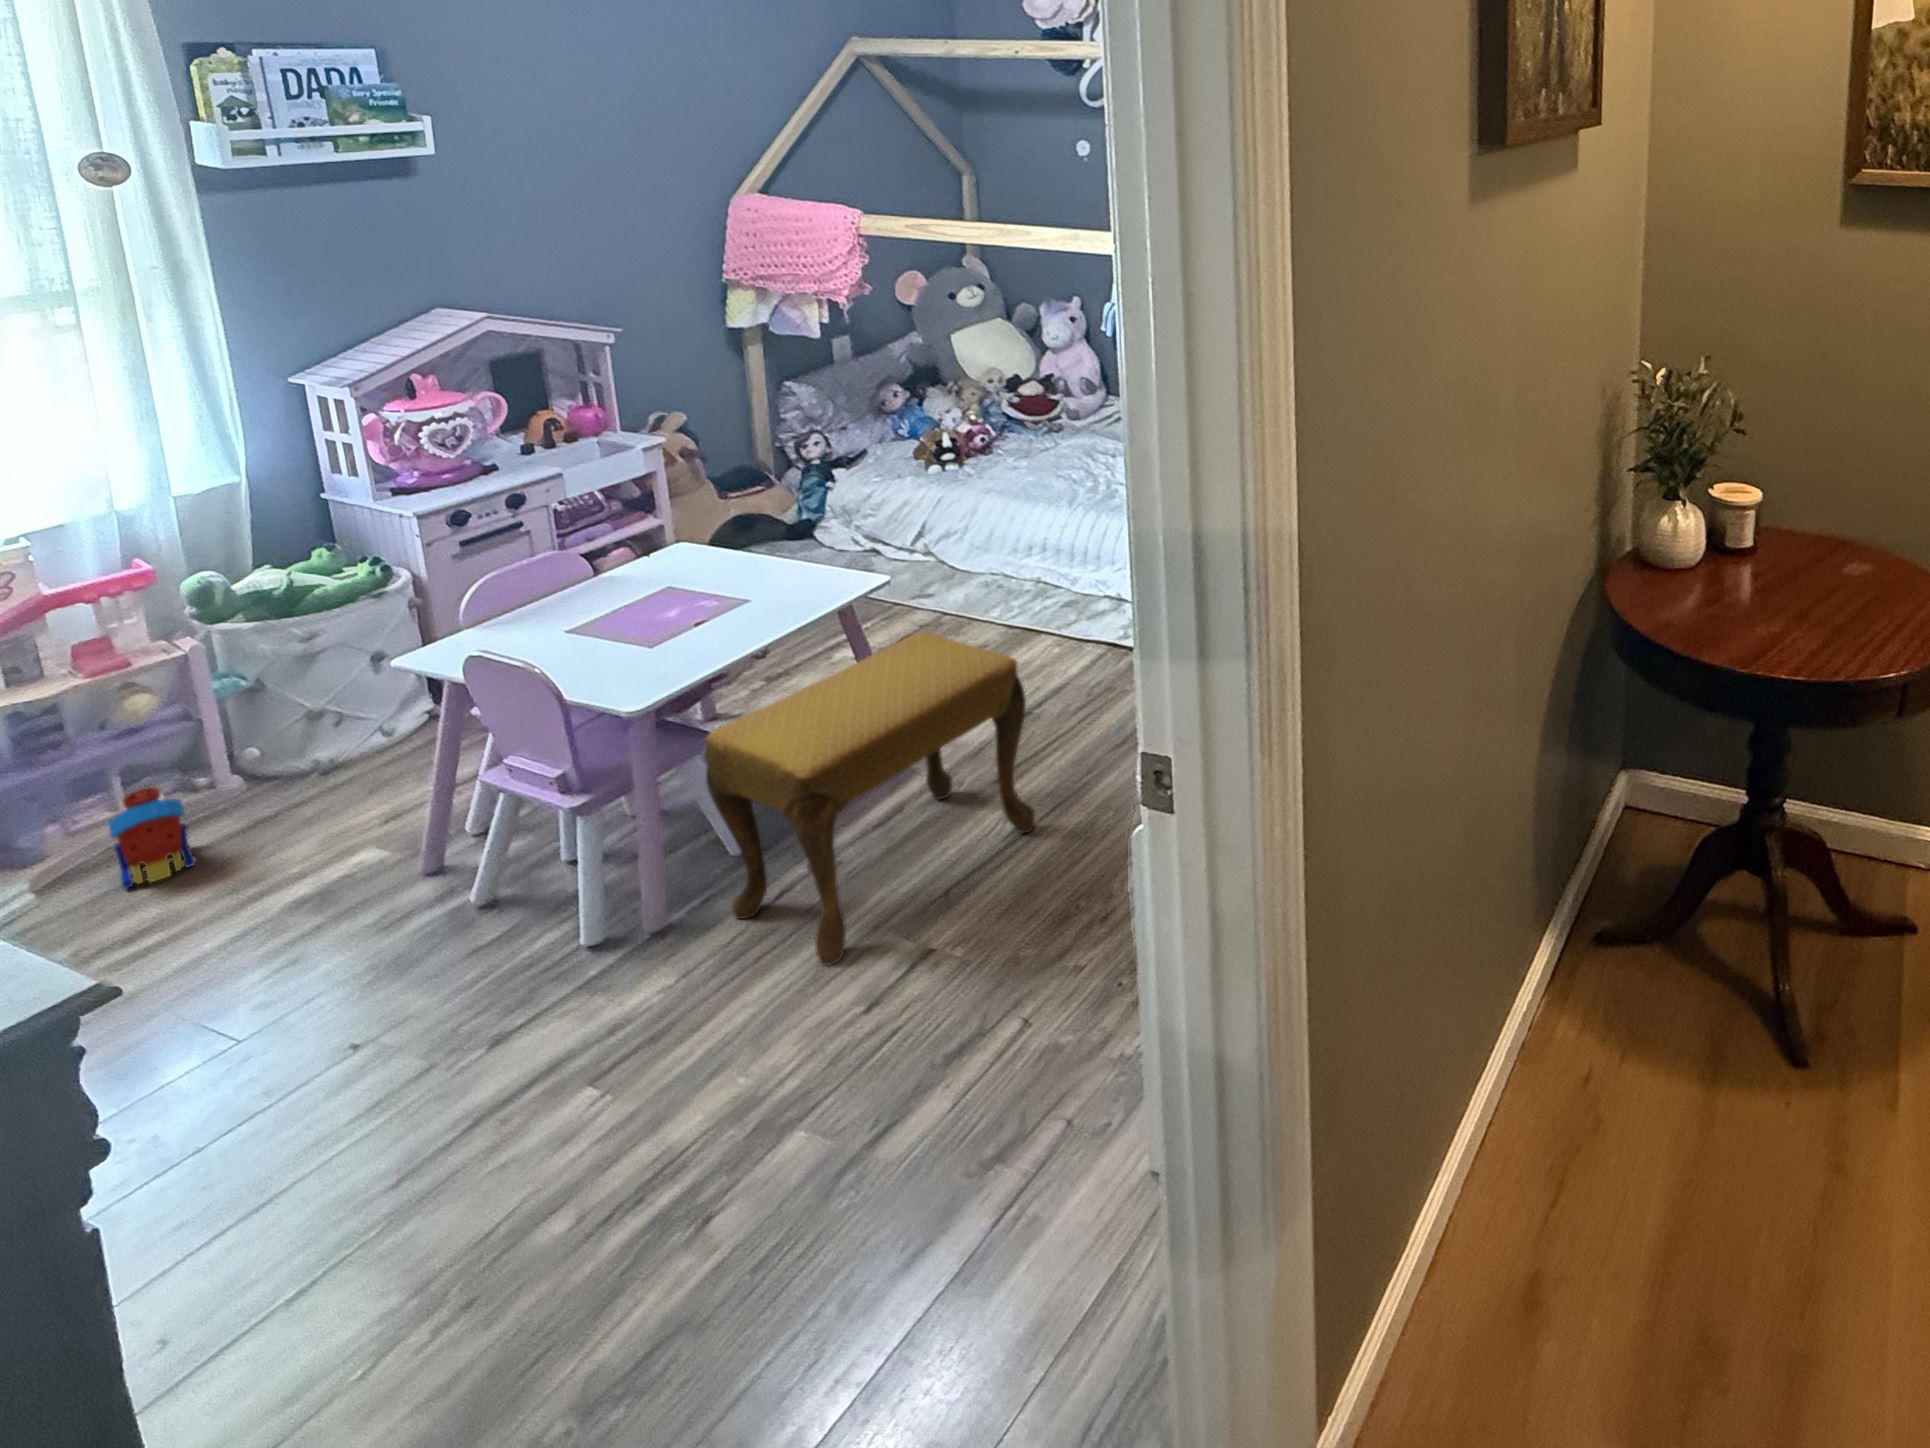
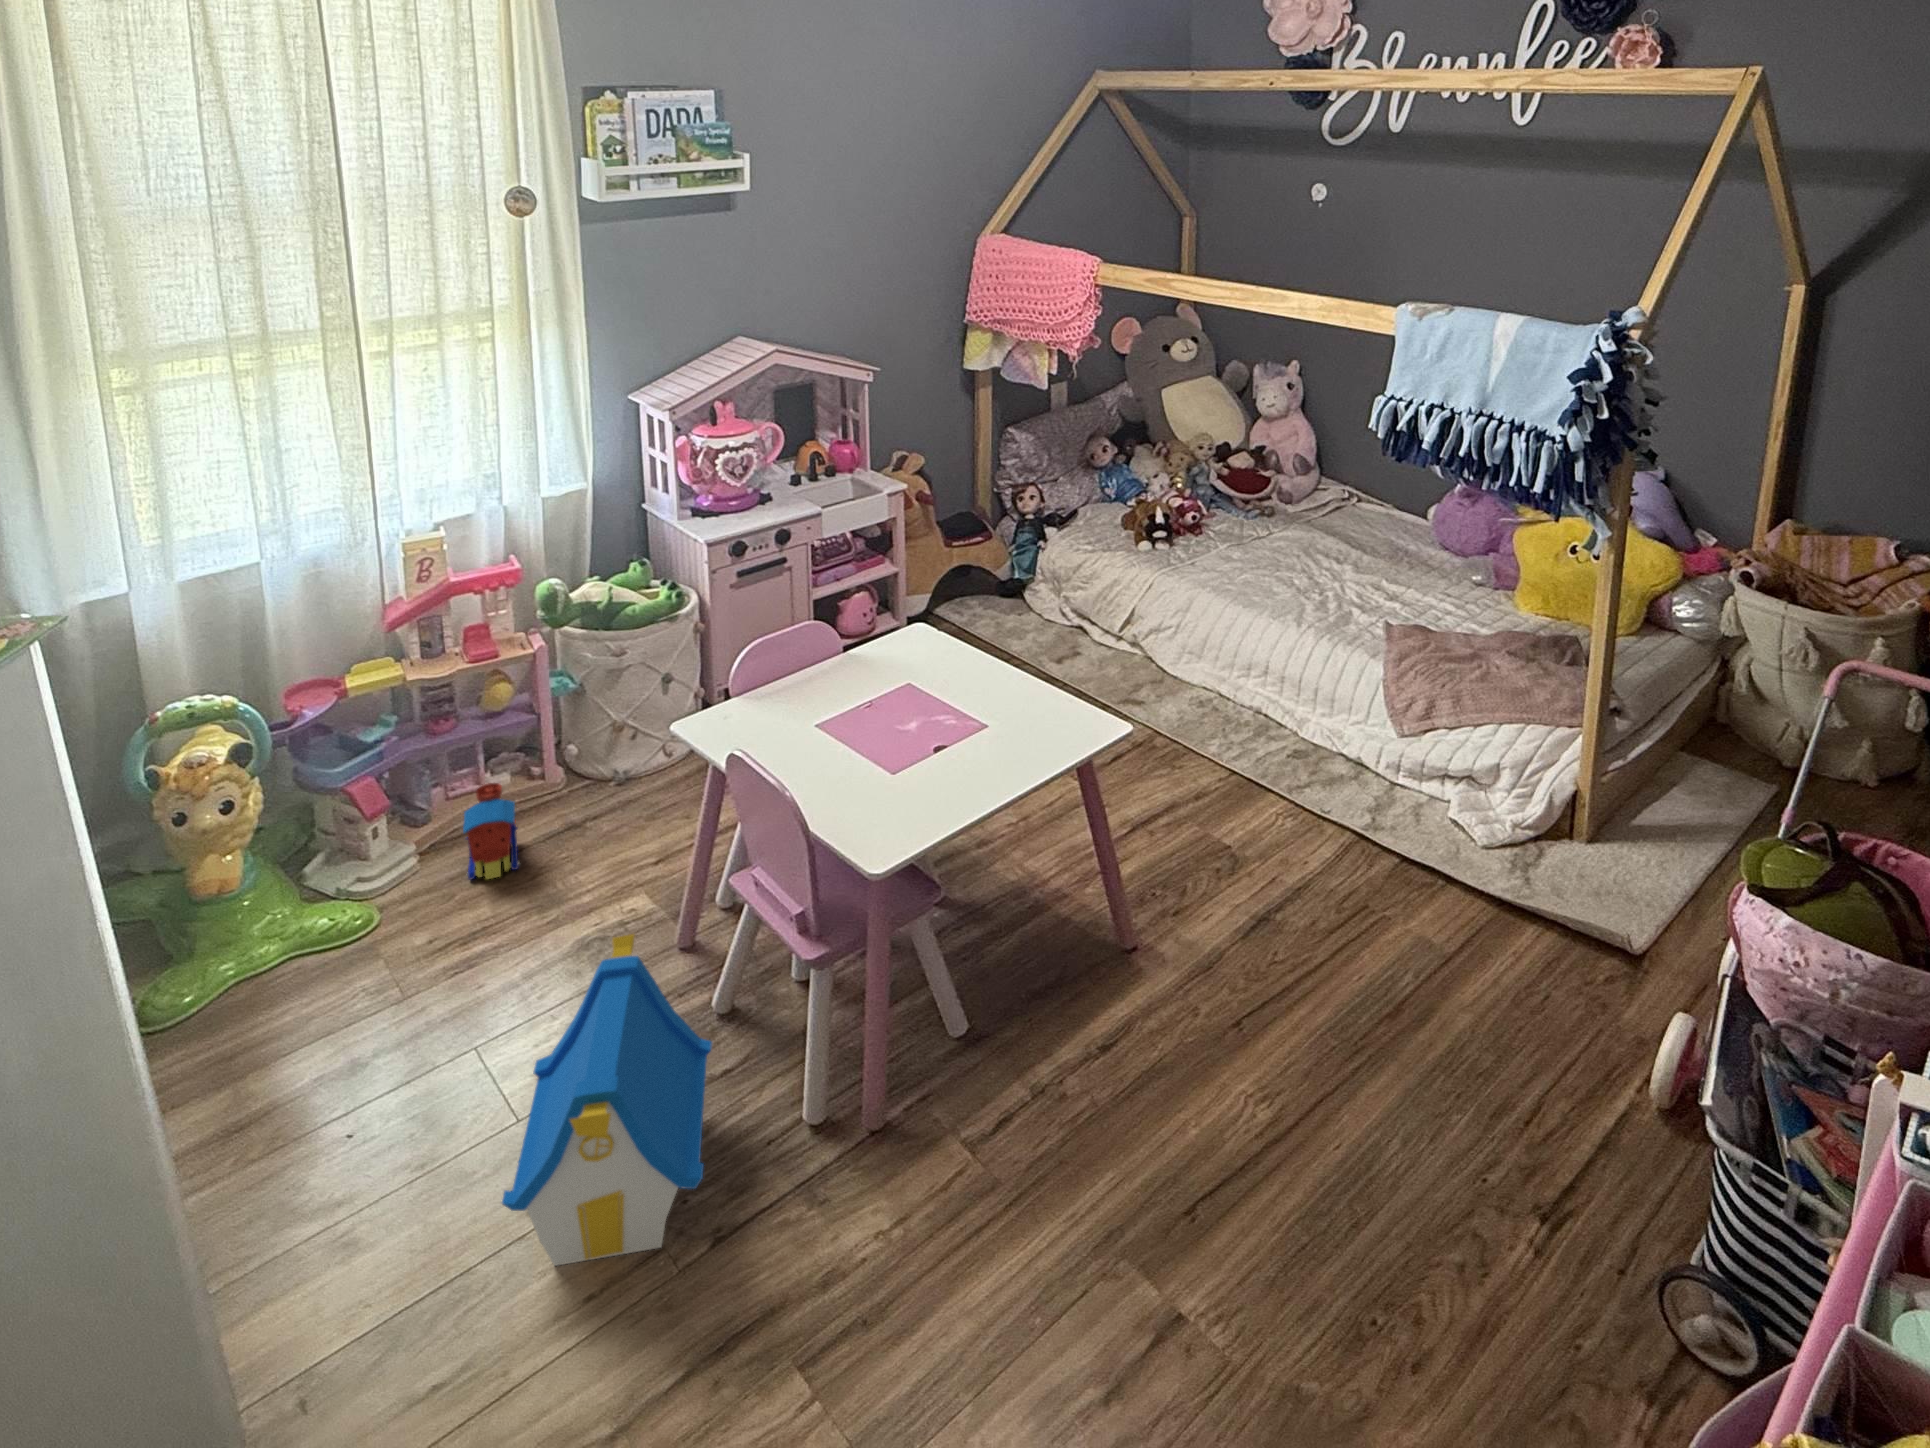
footstool: present [704,632,1035,966] -> none [939,822,1306,1298]
toy house: none [243,828,476,1102] -> present [502,934,712,1266]

